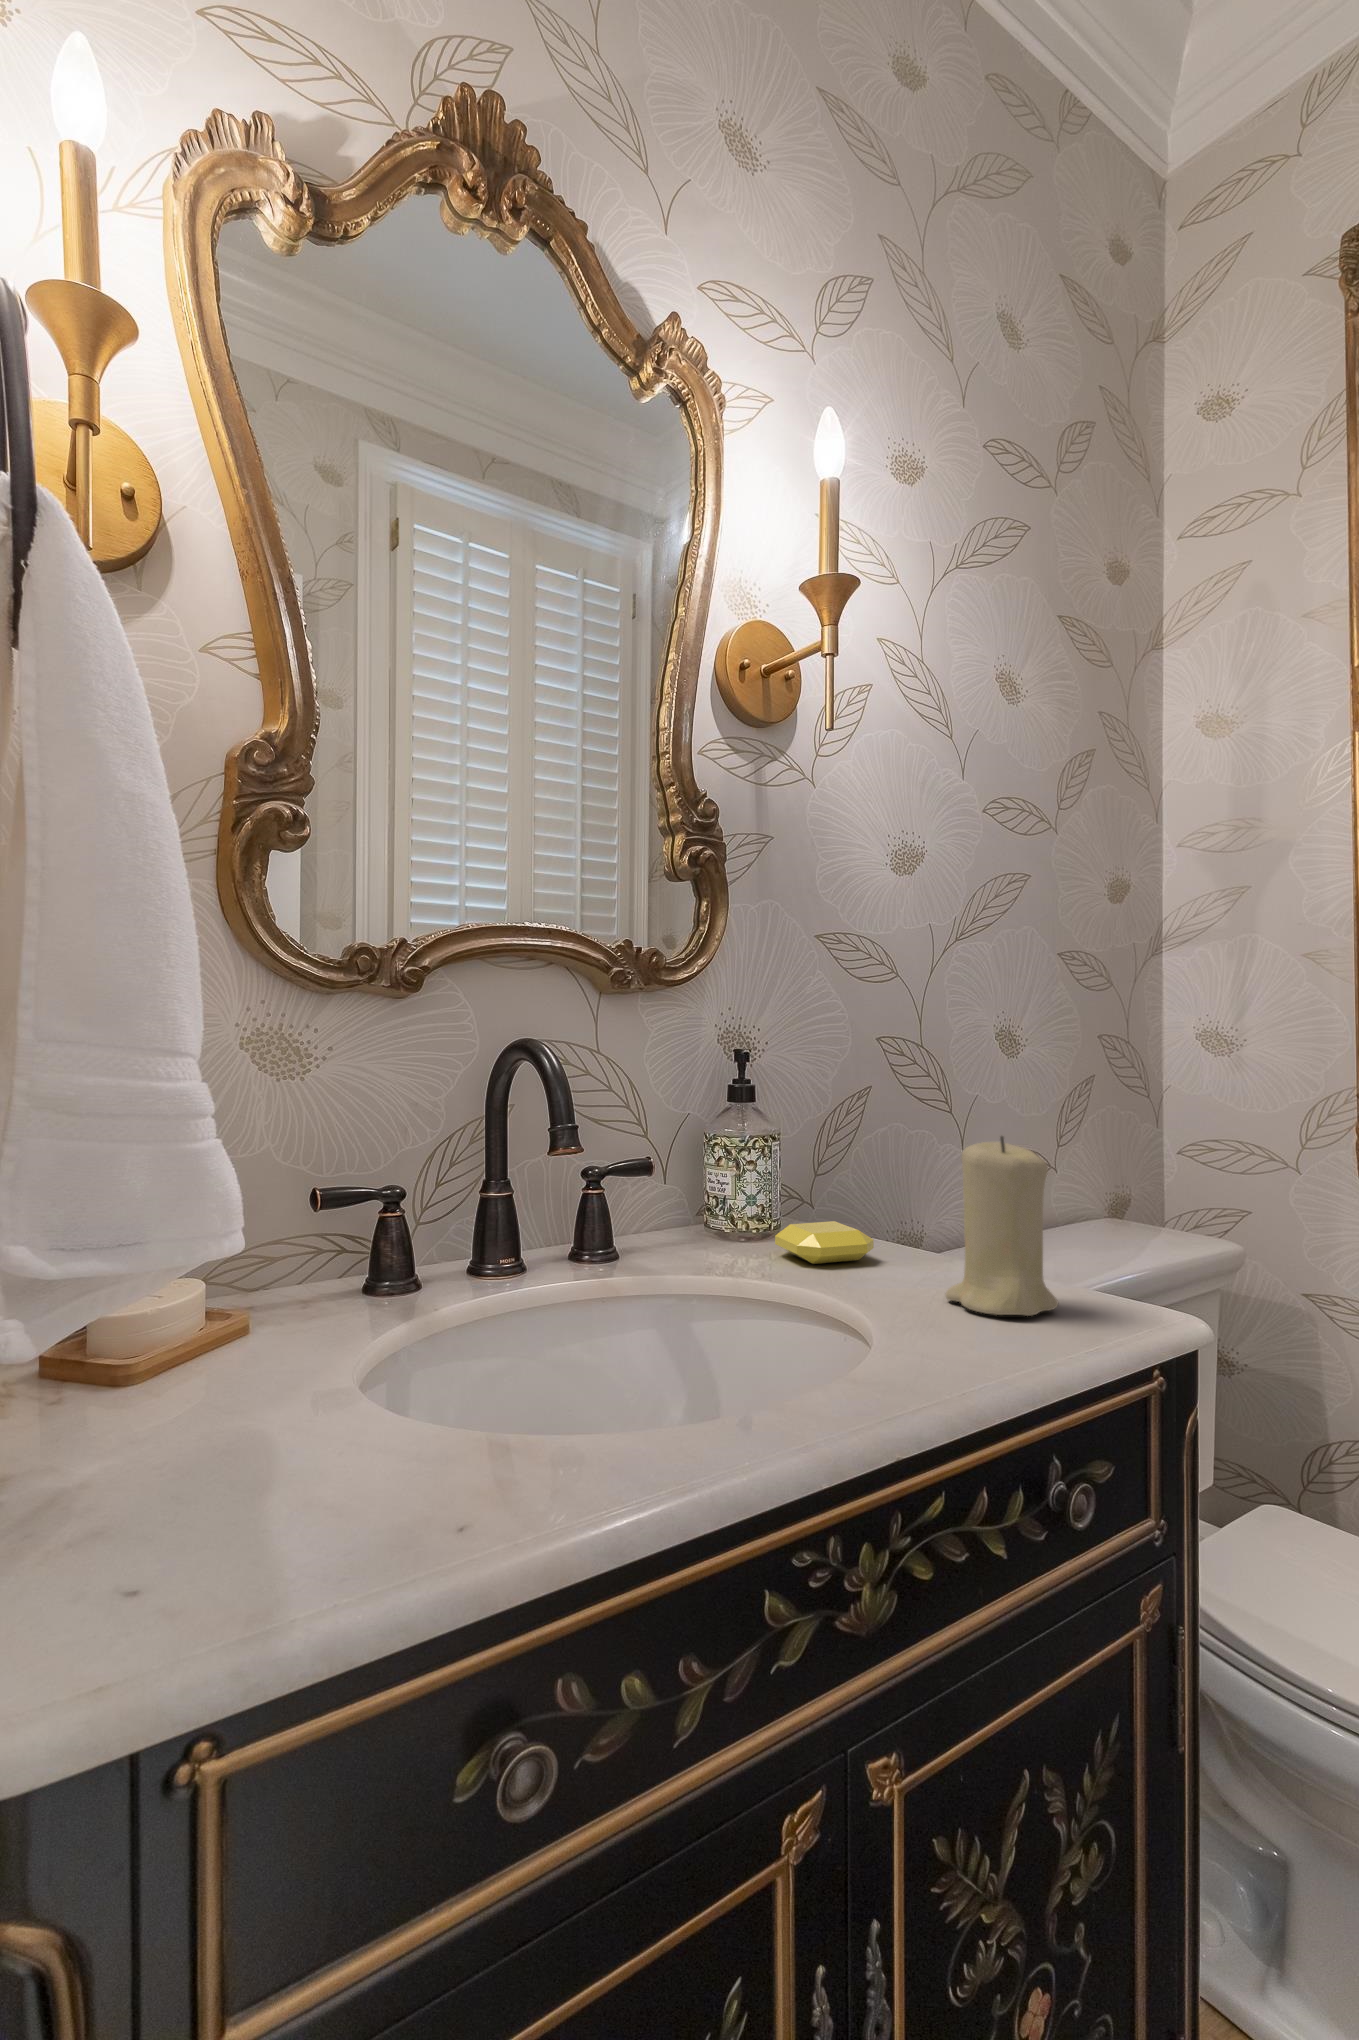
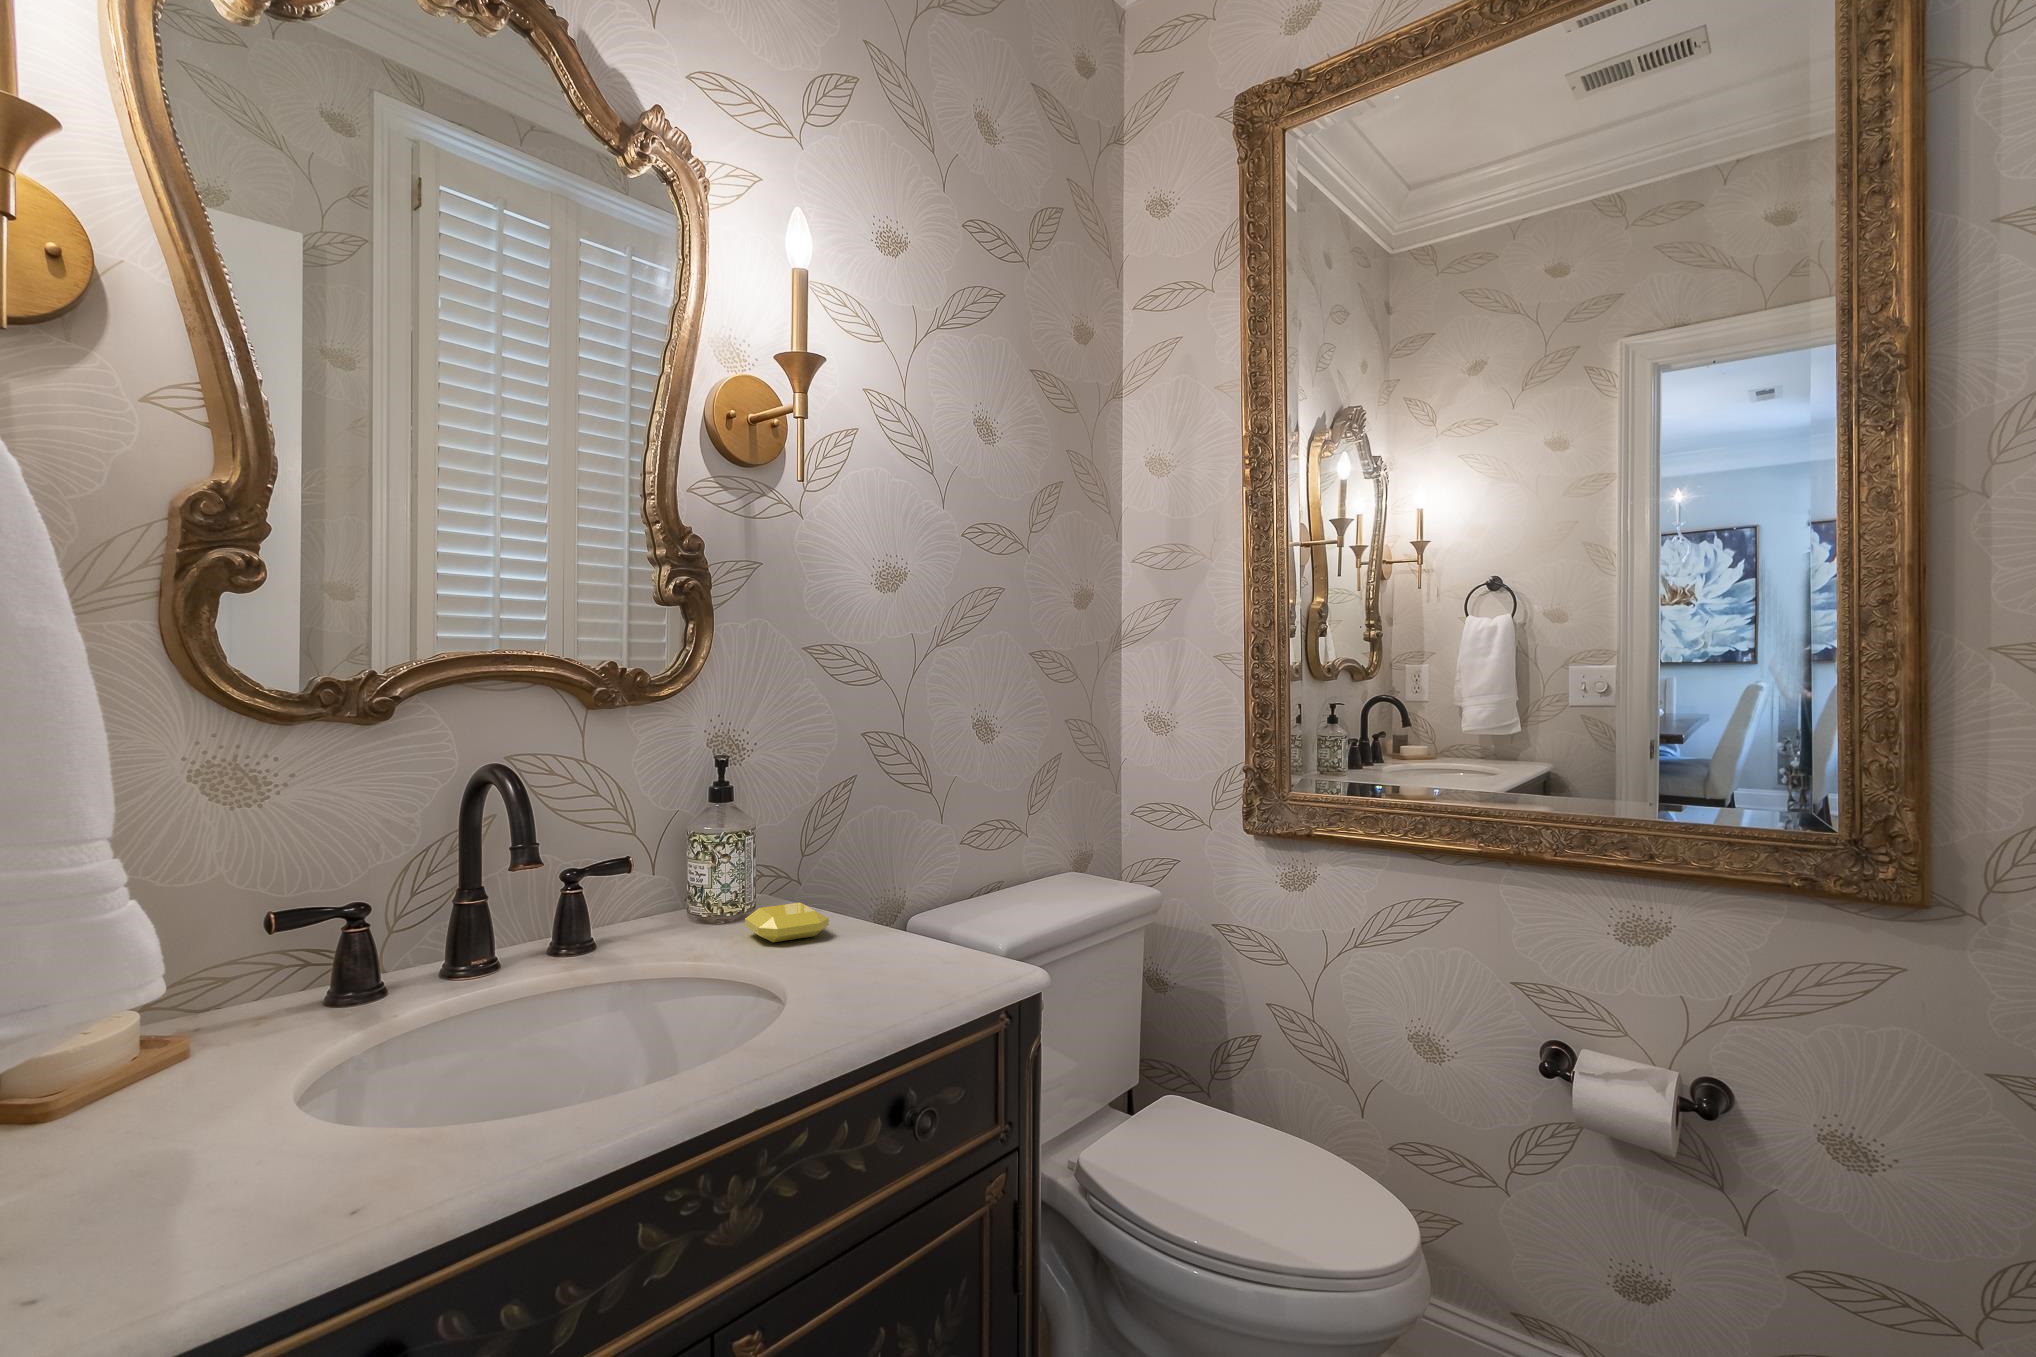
candle: present [945,1136,1059,1316] -> none [864,837,949,983]

